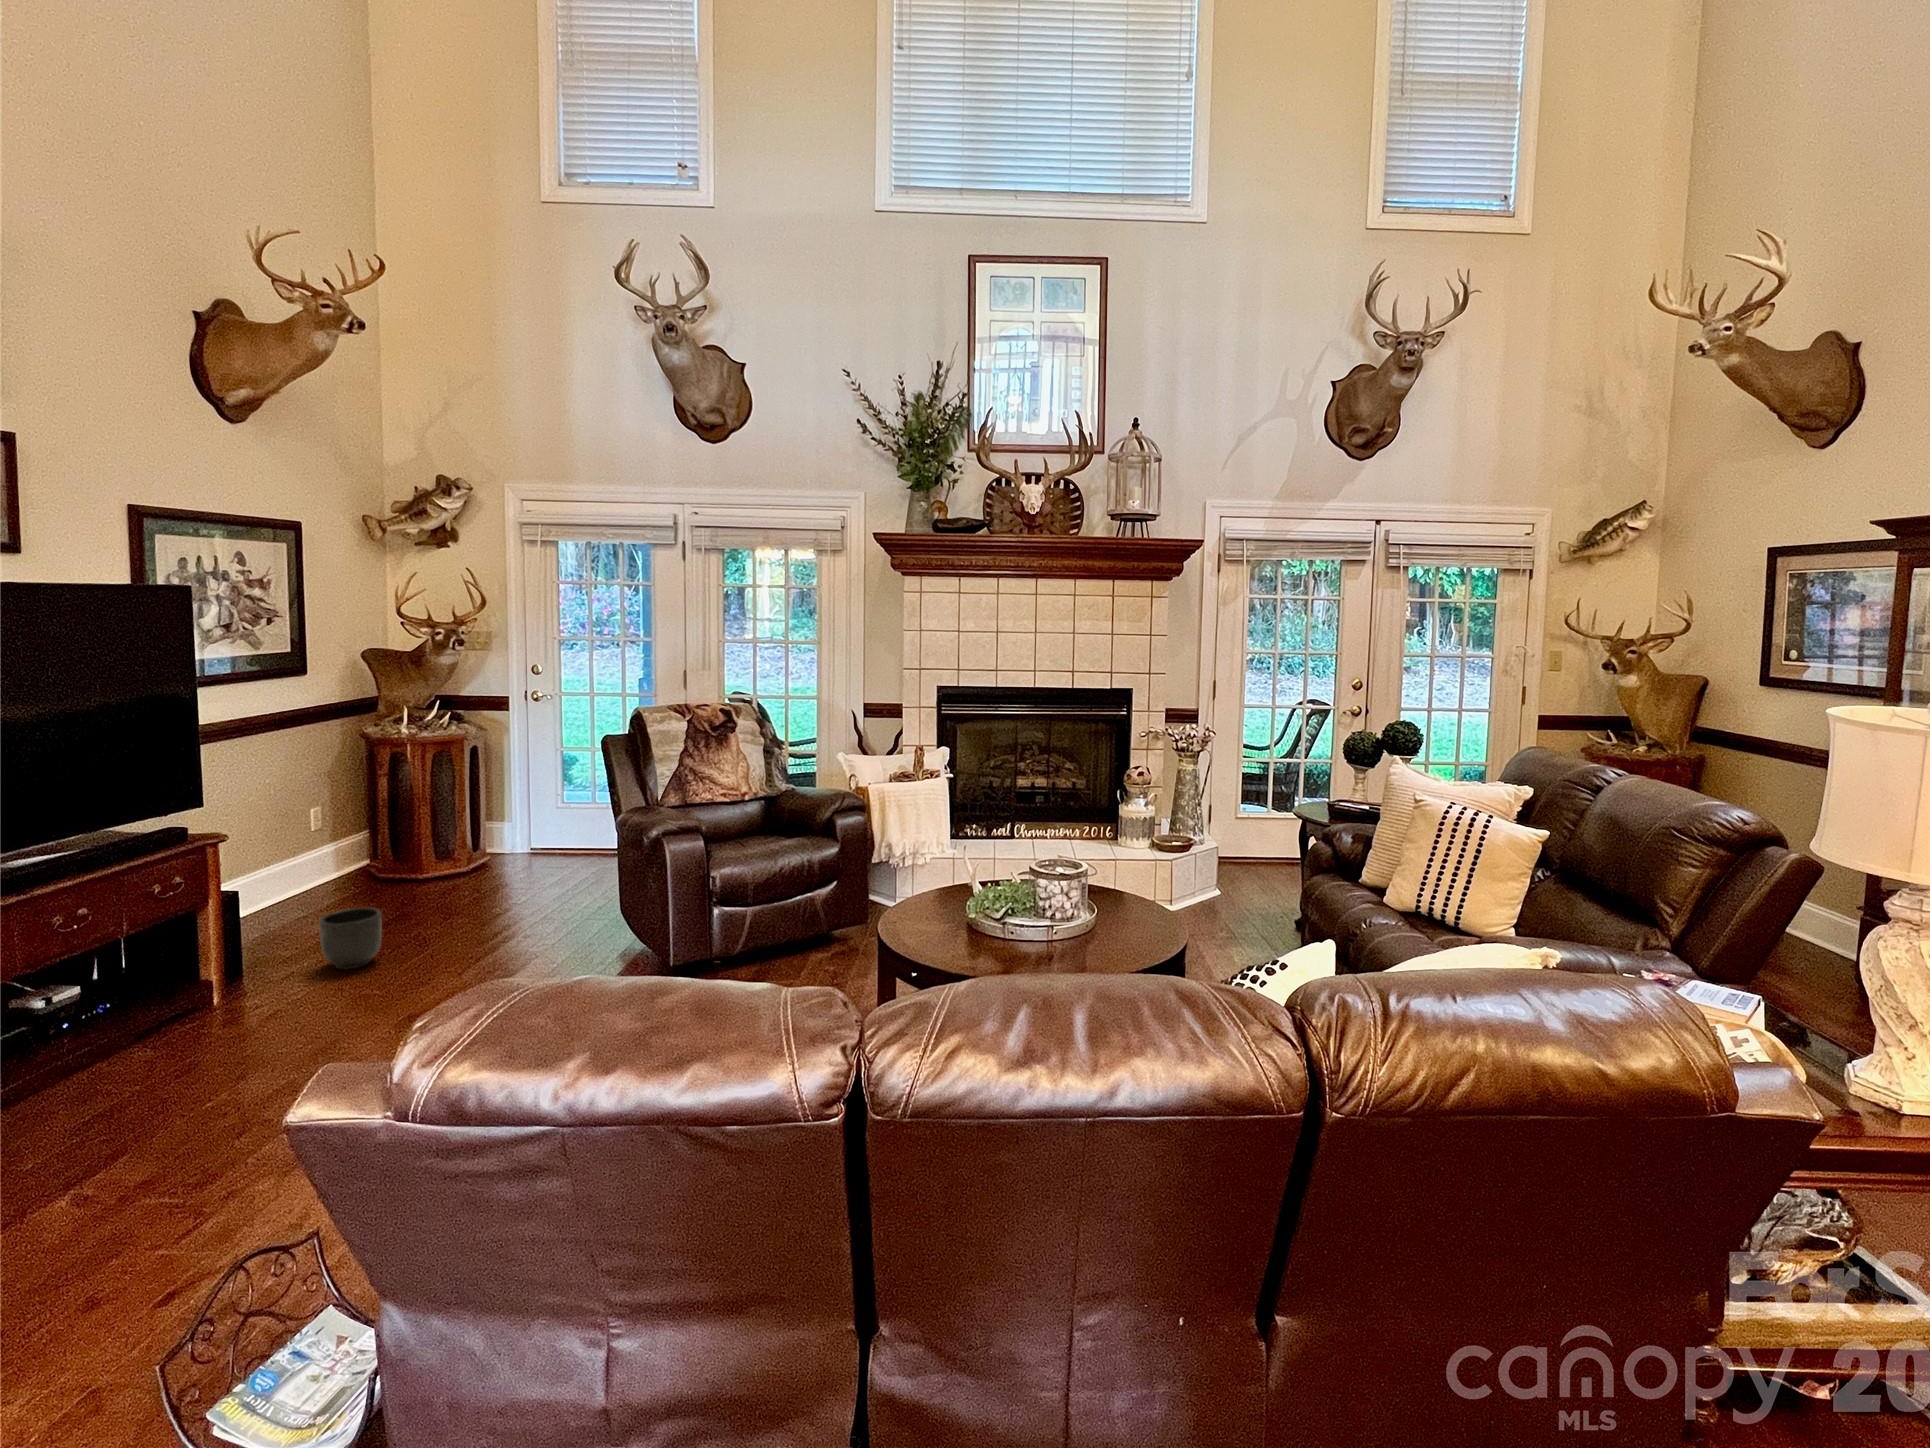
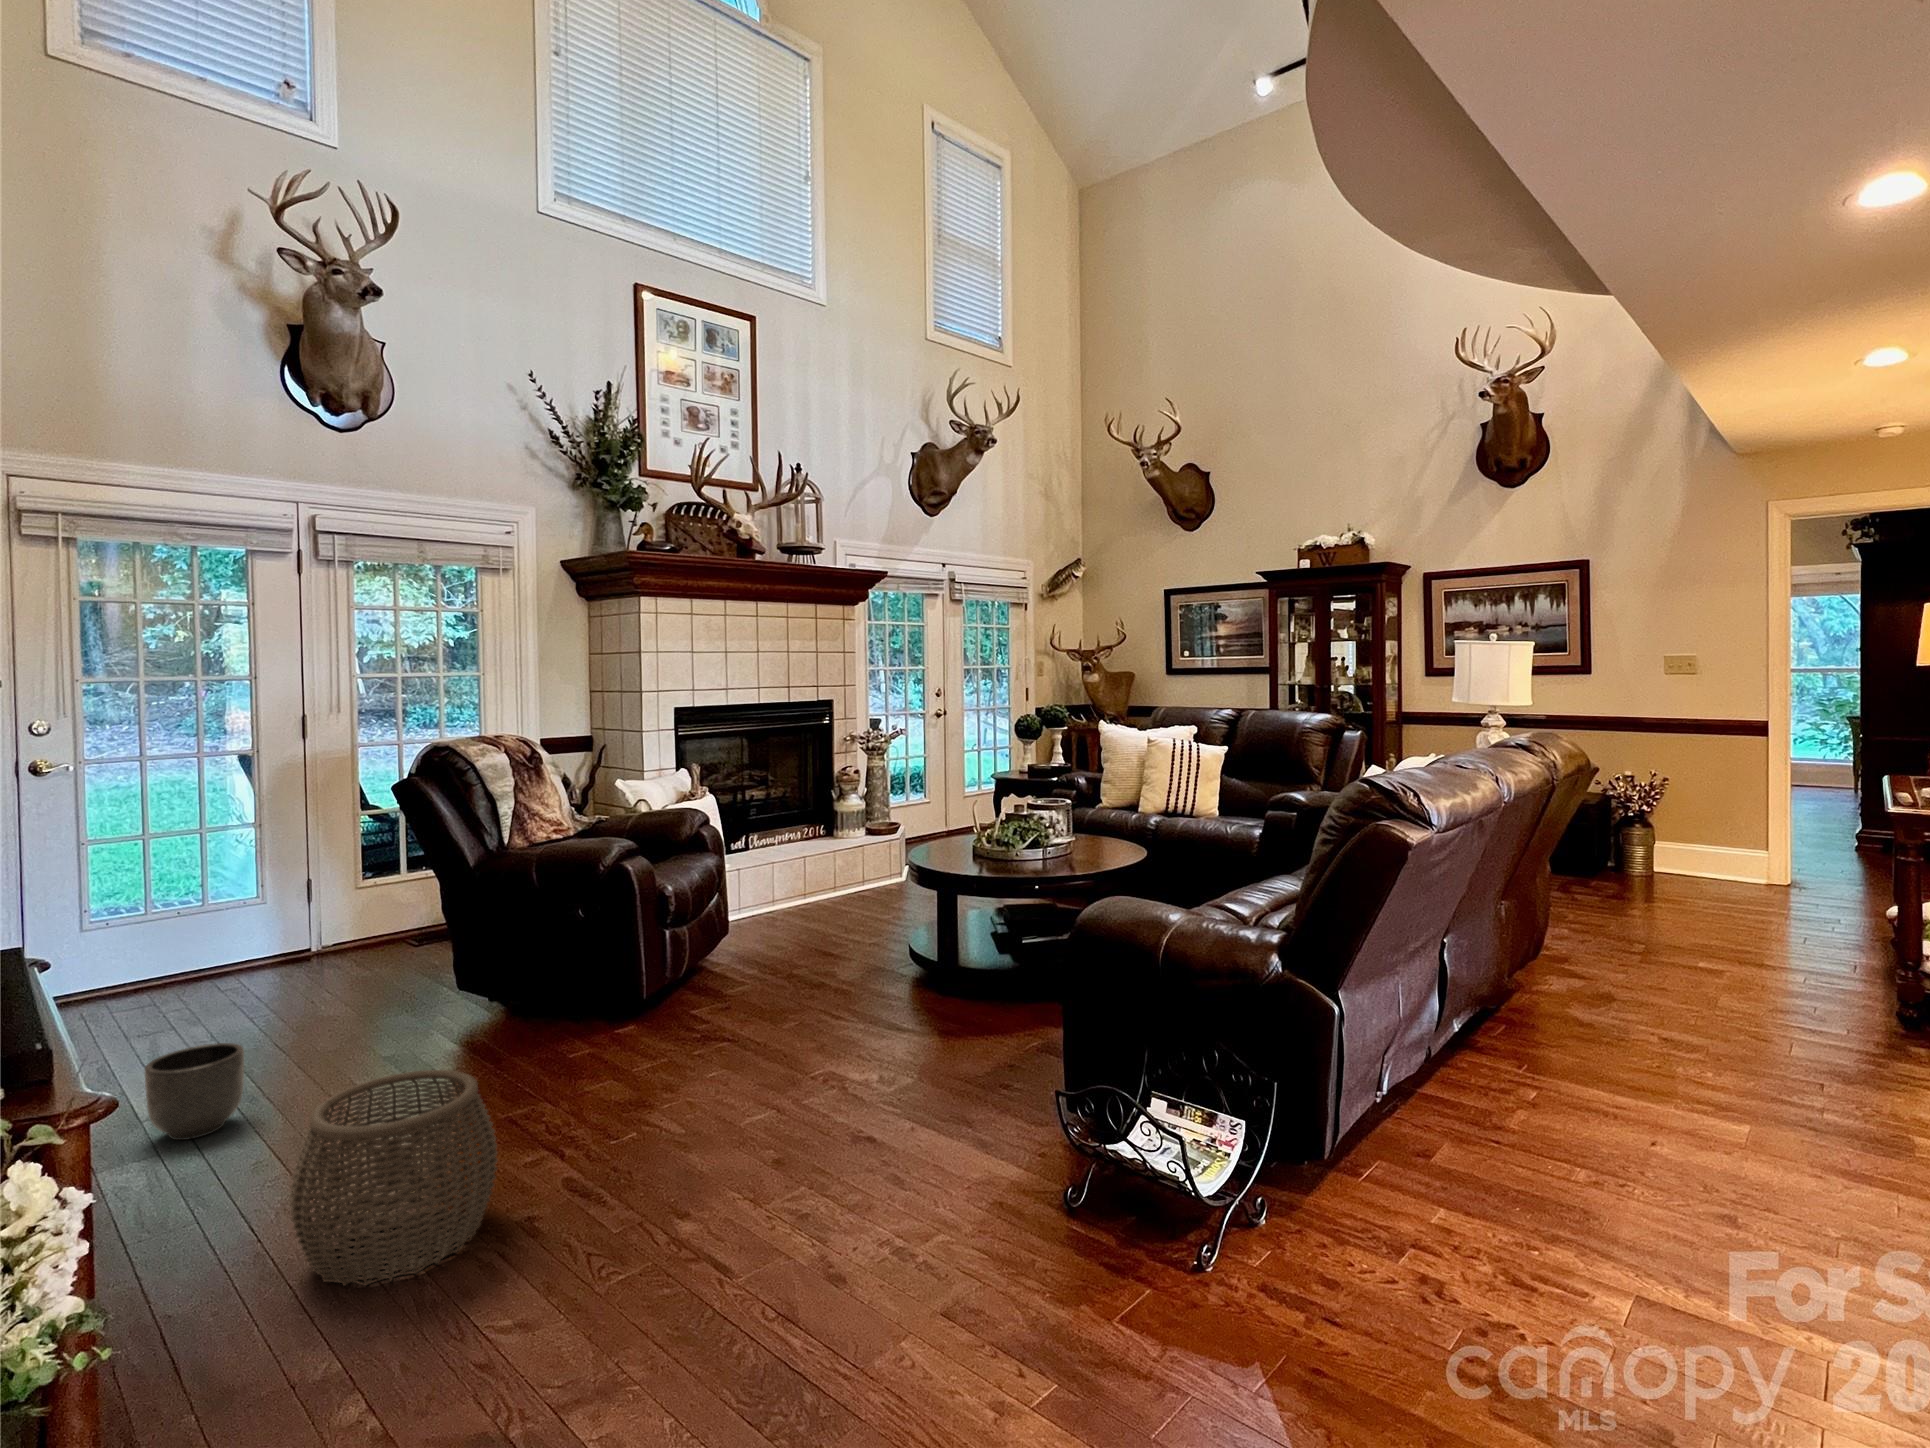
woven basket: none [67,977,236,1126] -> present [289,1070,498,1286]

